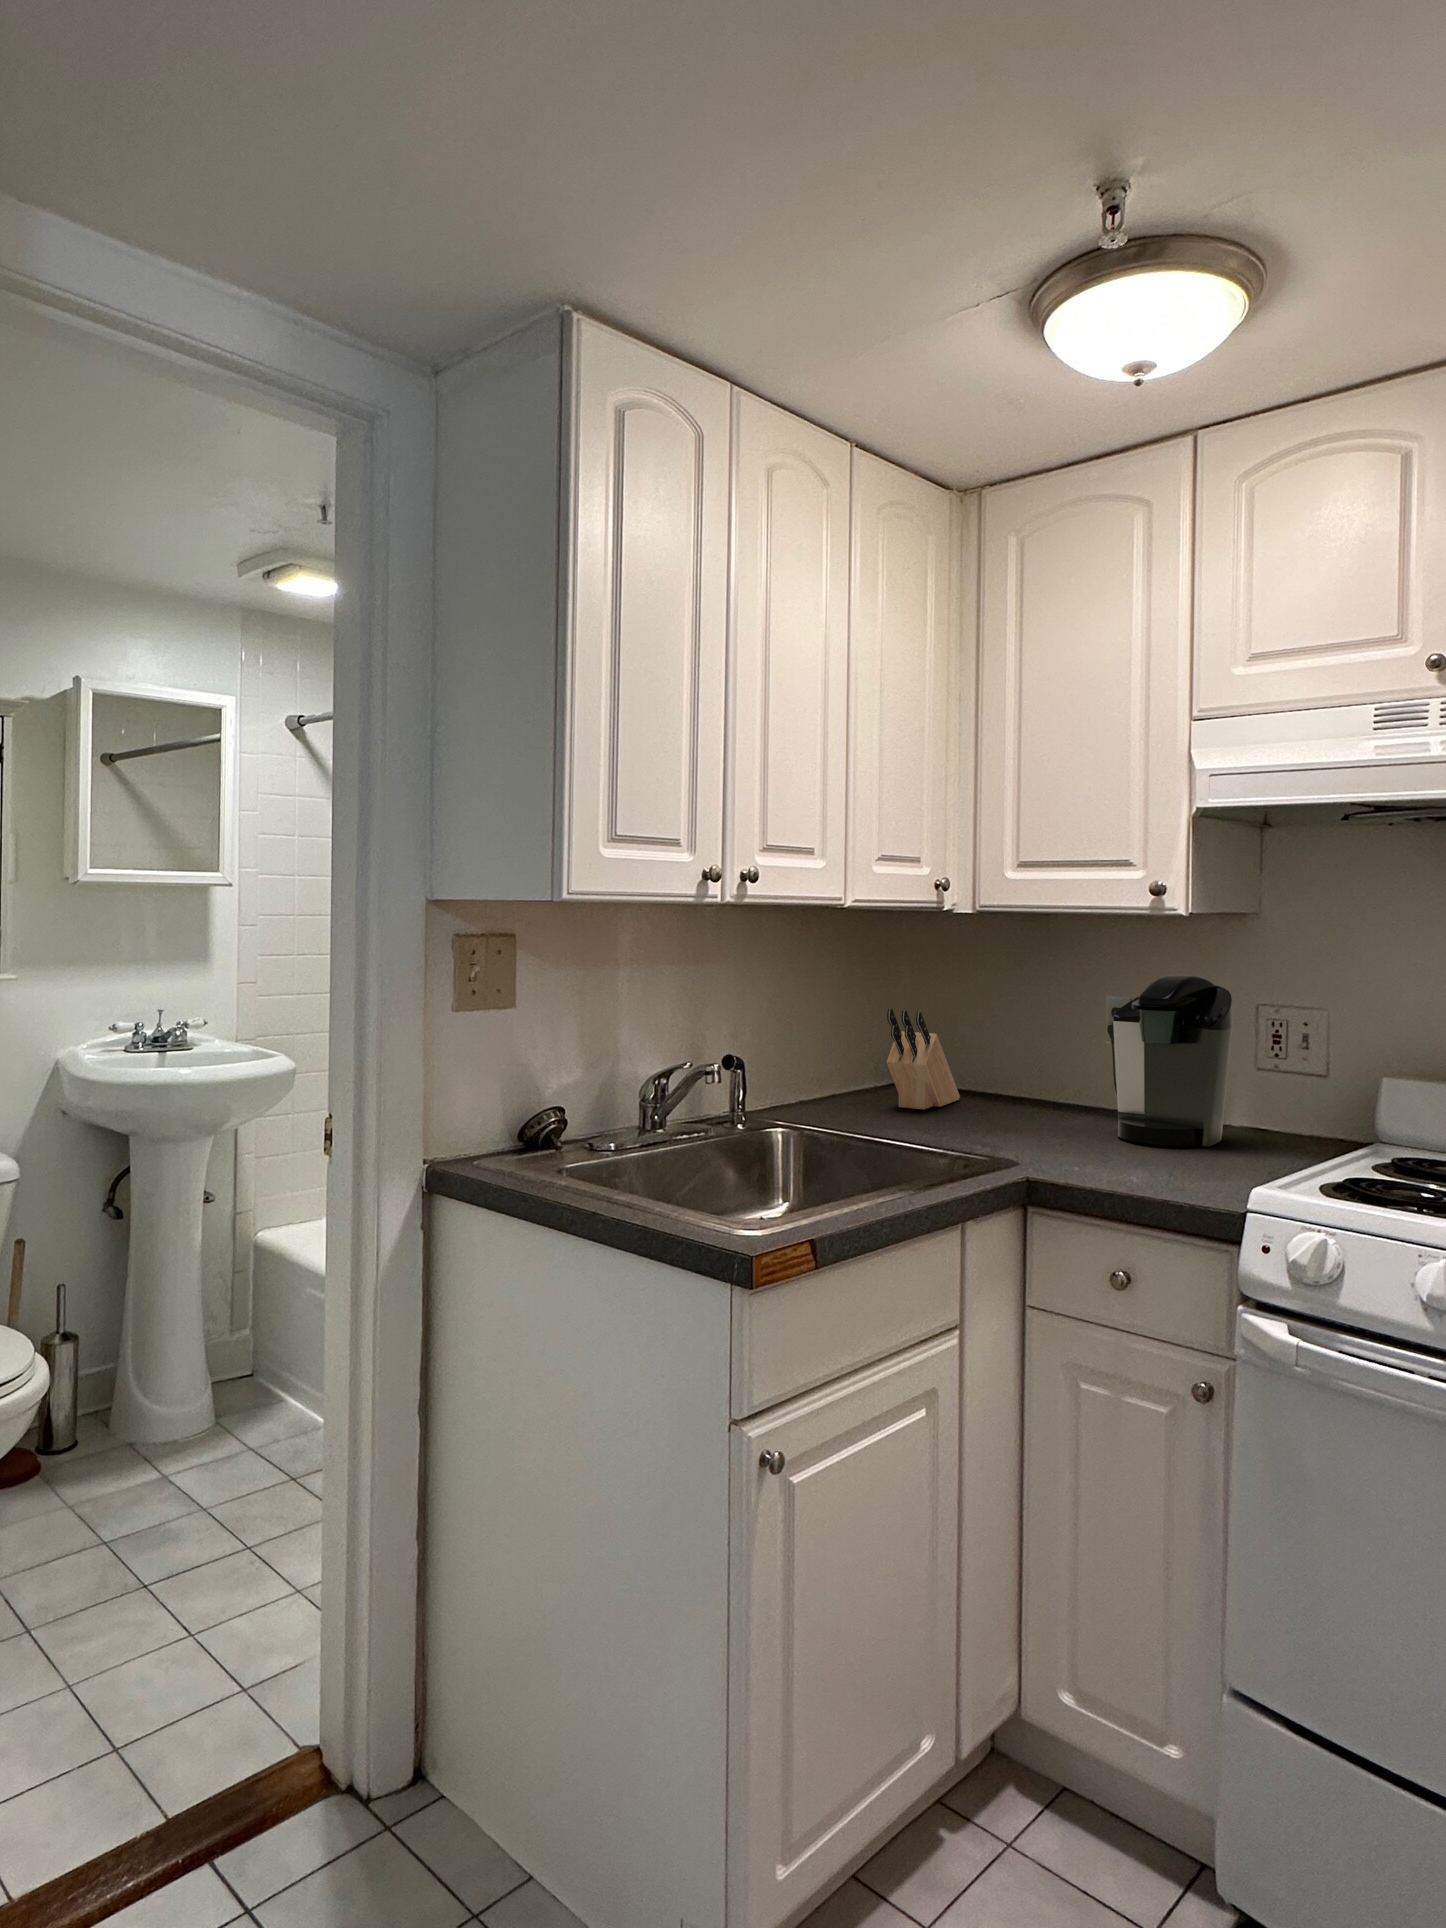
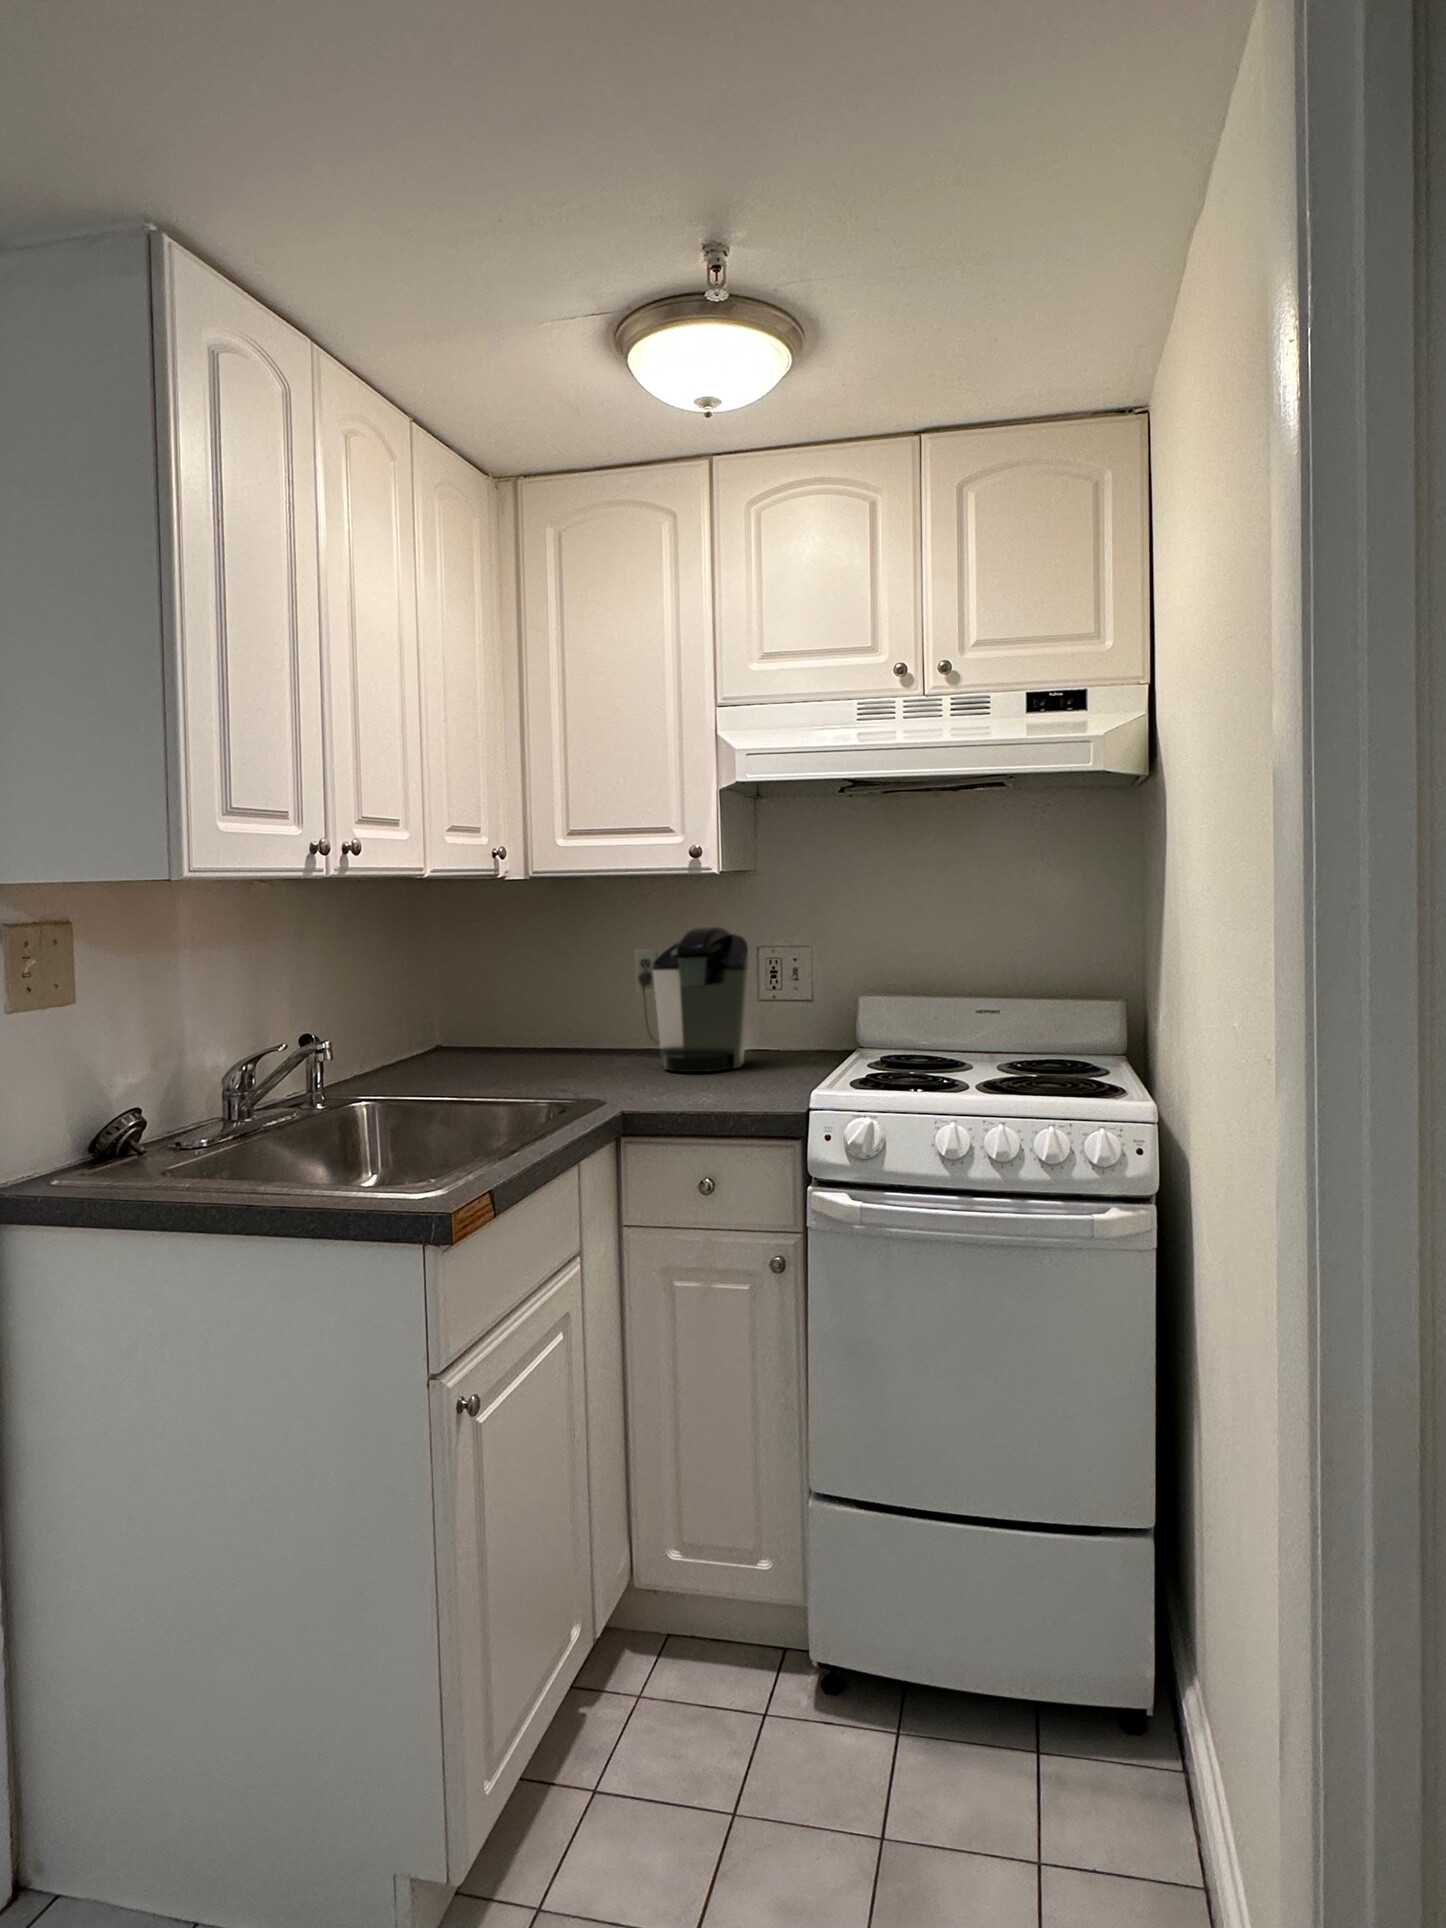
knife block: present [887,1008,960,1110] -> none [445,975,506,1069]

